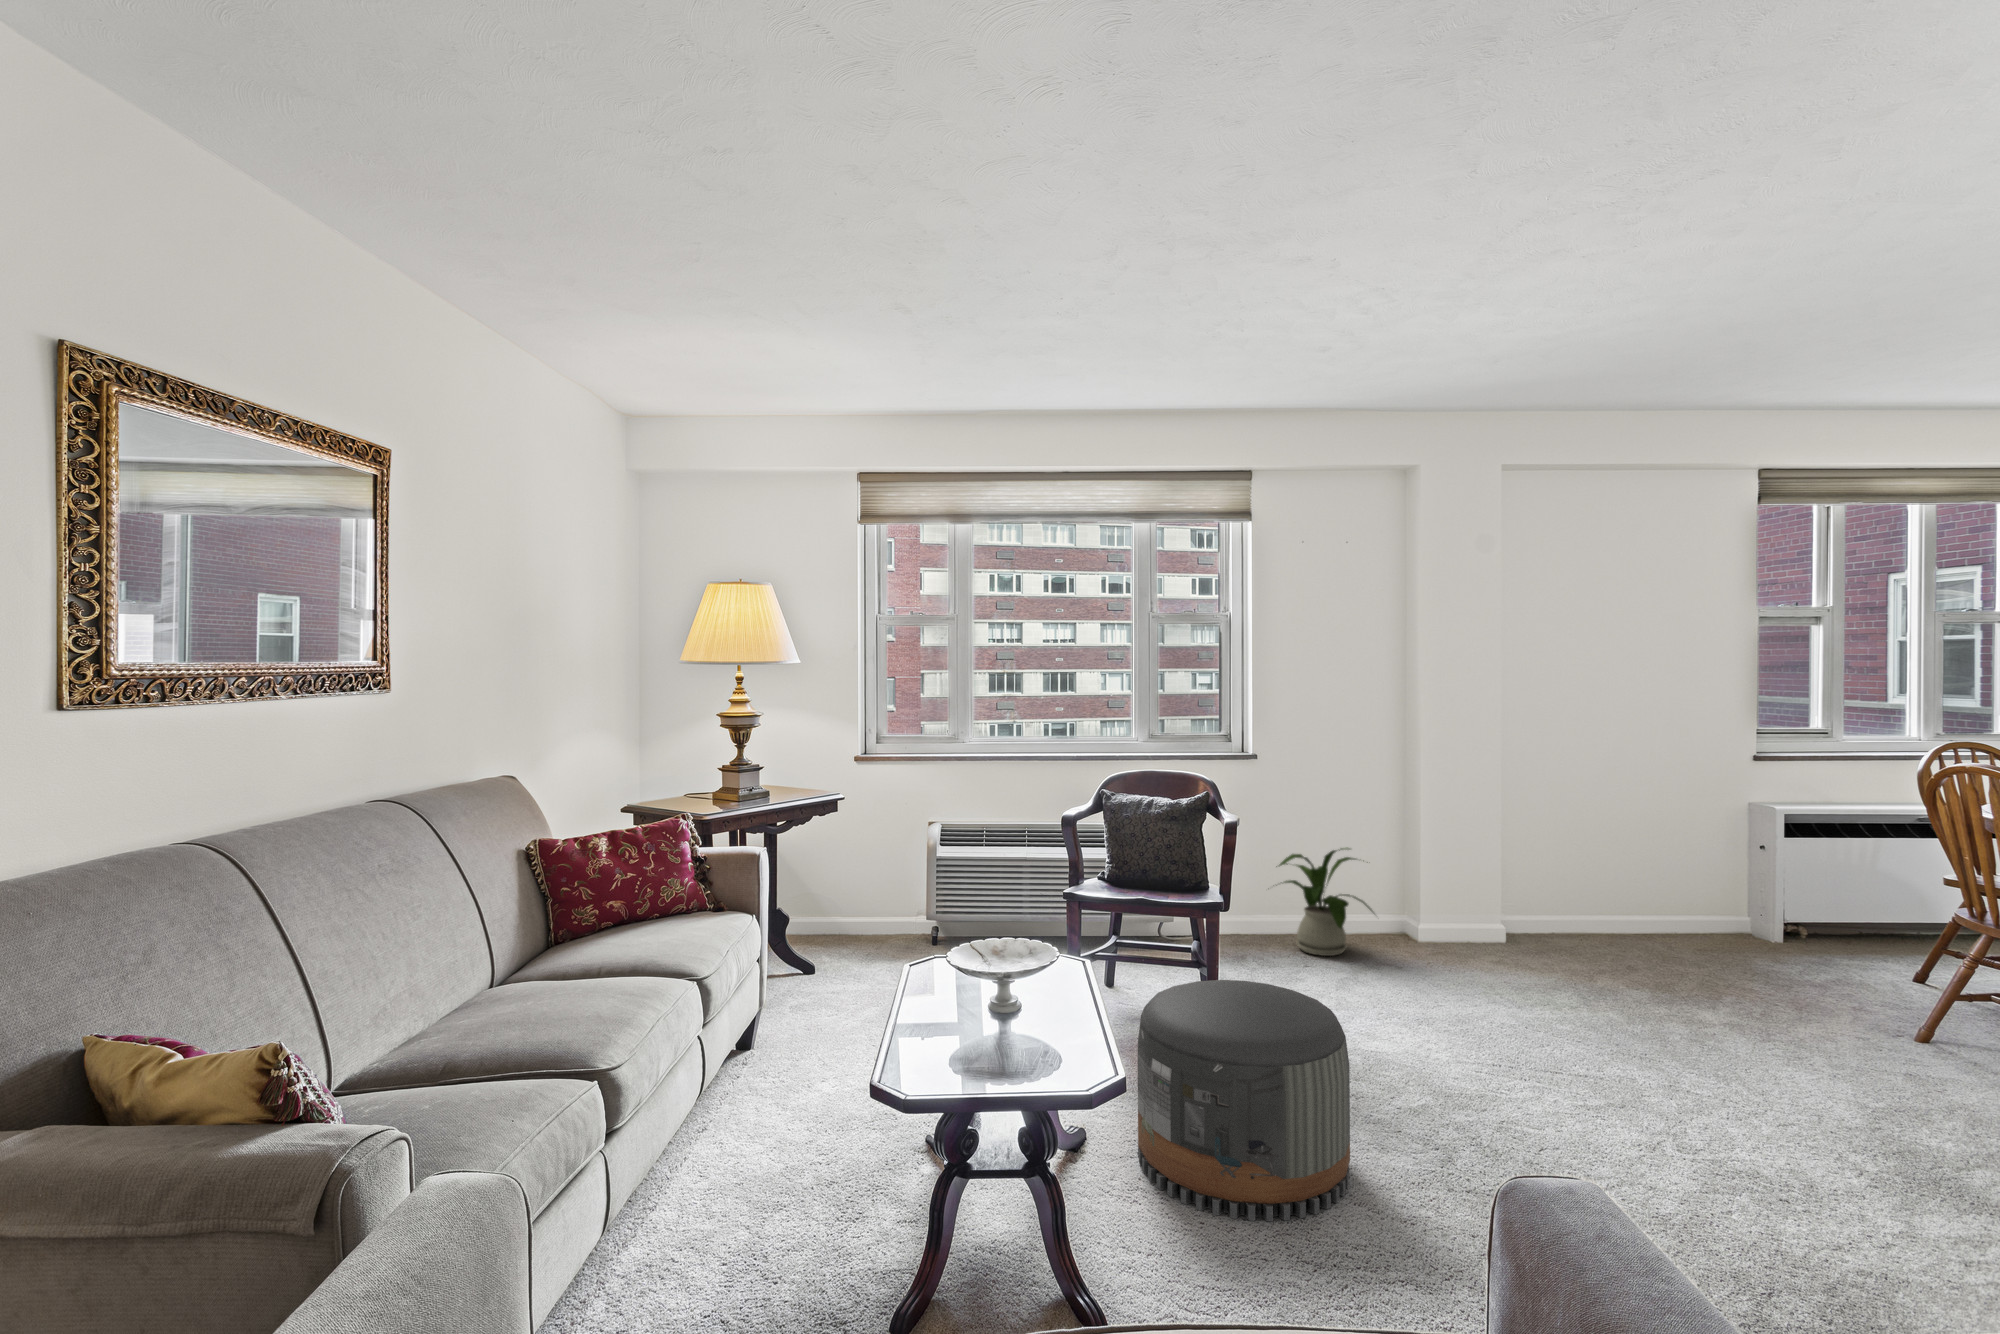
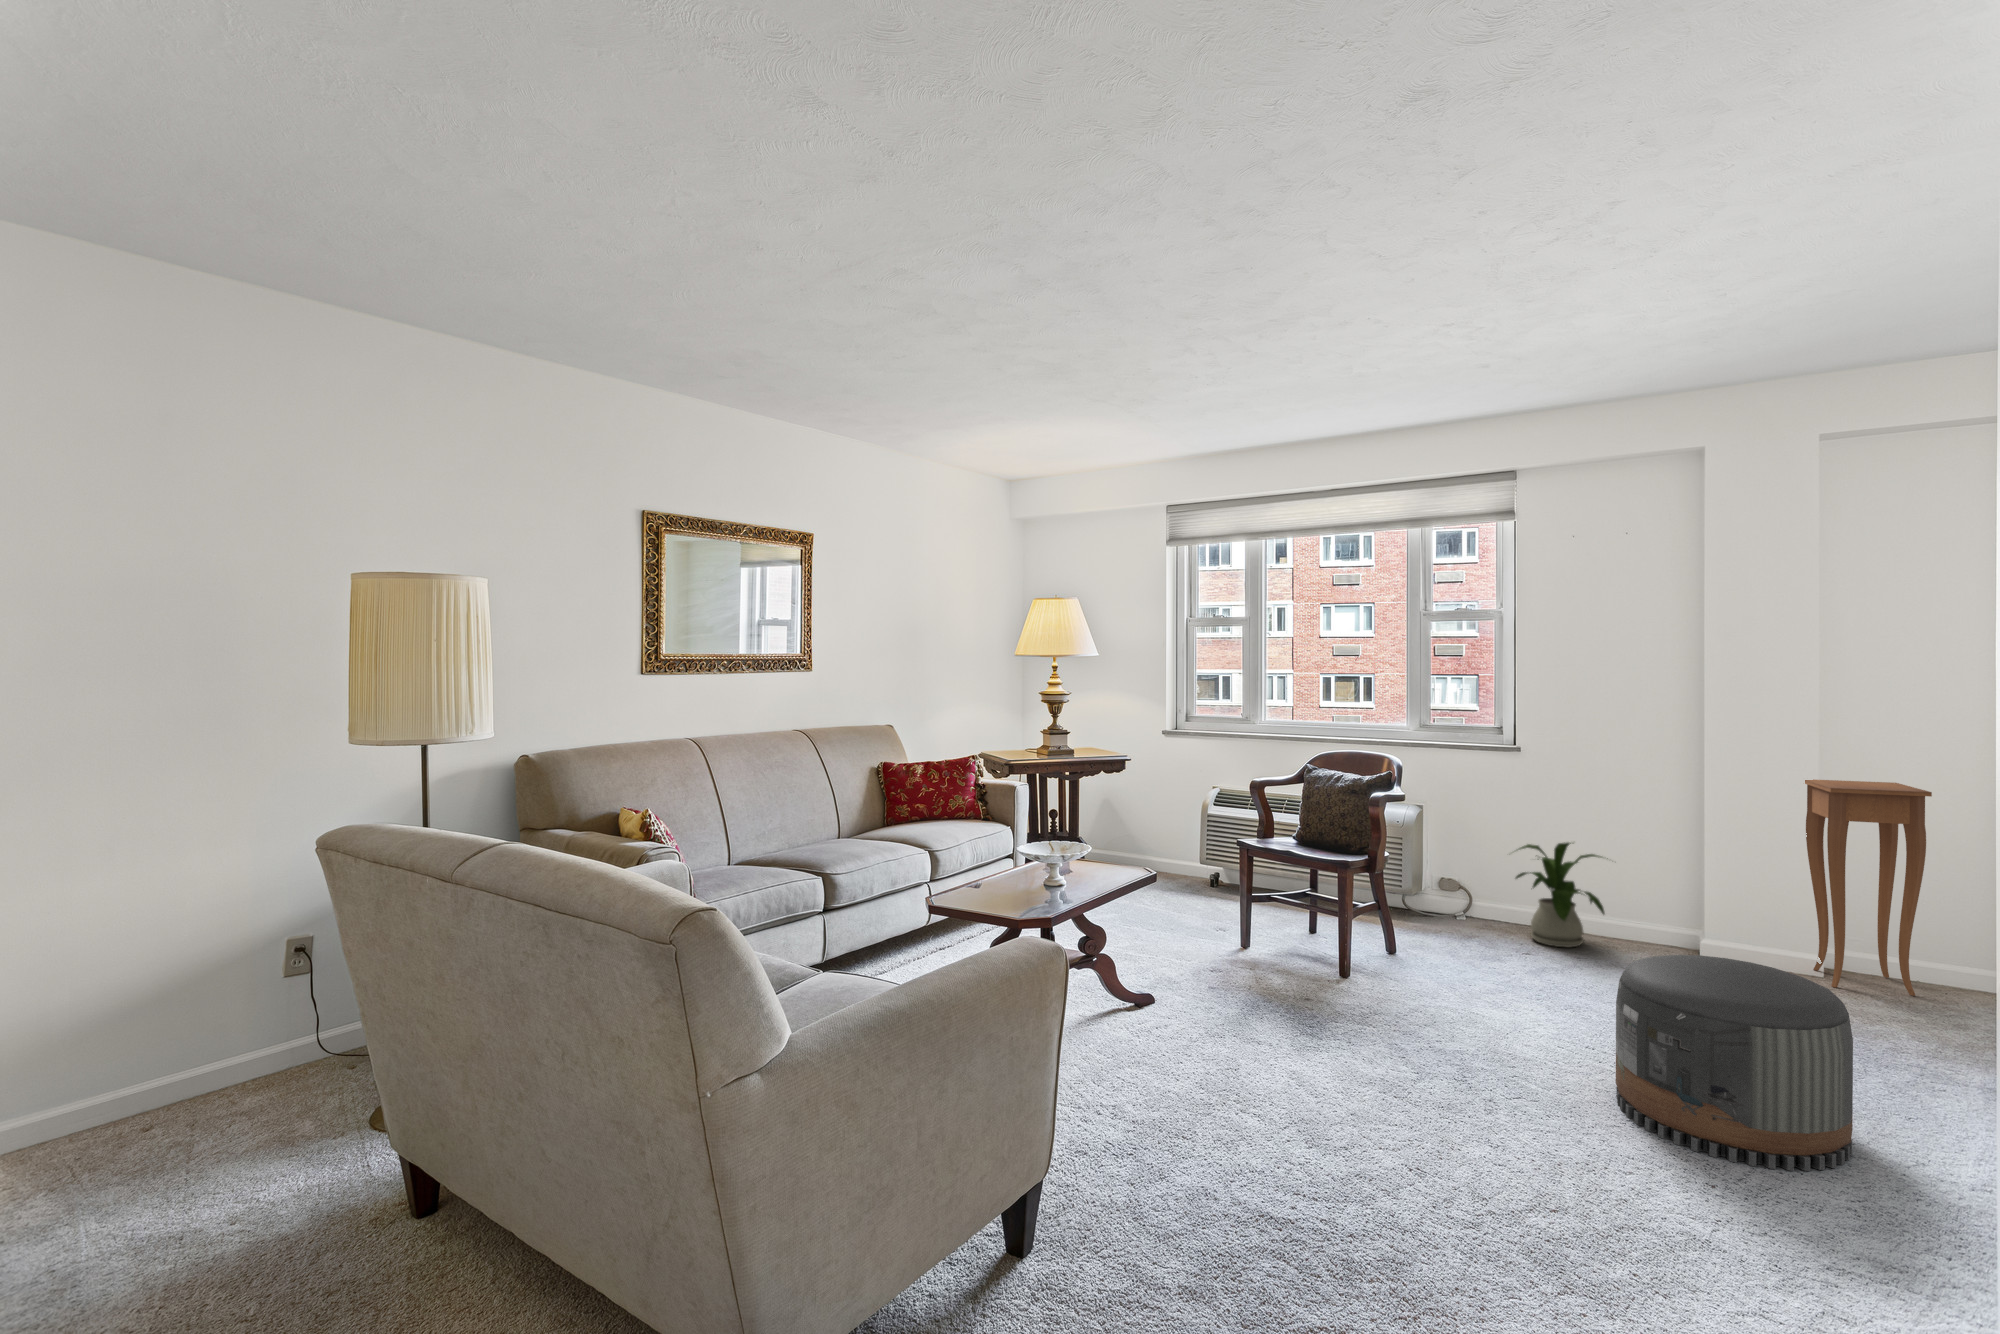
side table: none [1496,768,1605,955] -> present [1805,779,1932,996]
pouf: present [1138,980,1350,1221] -> present [1616,955,1853,1171]

